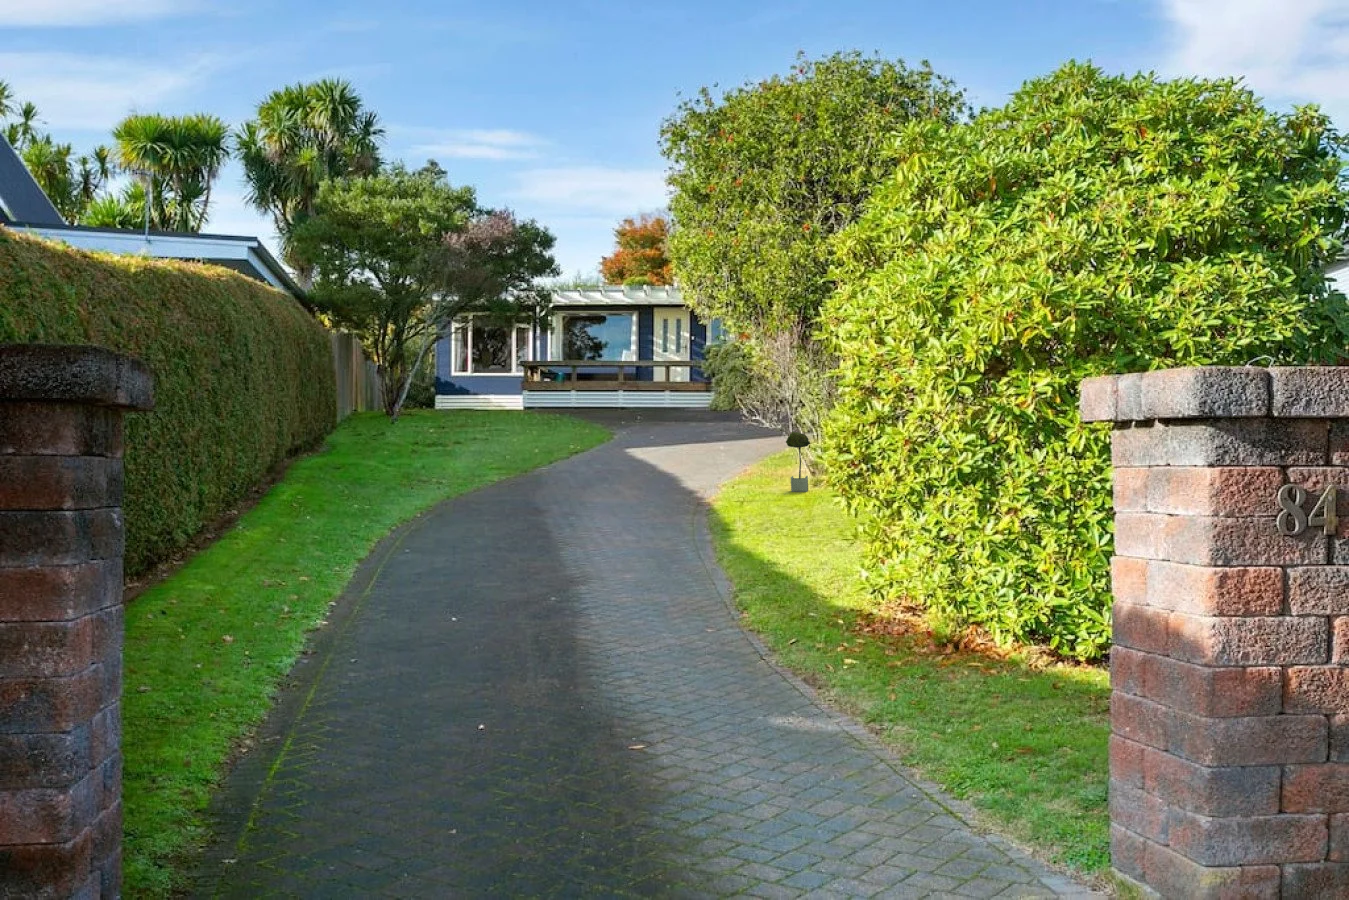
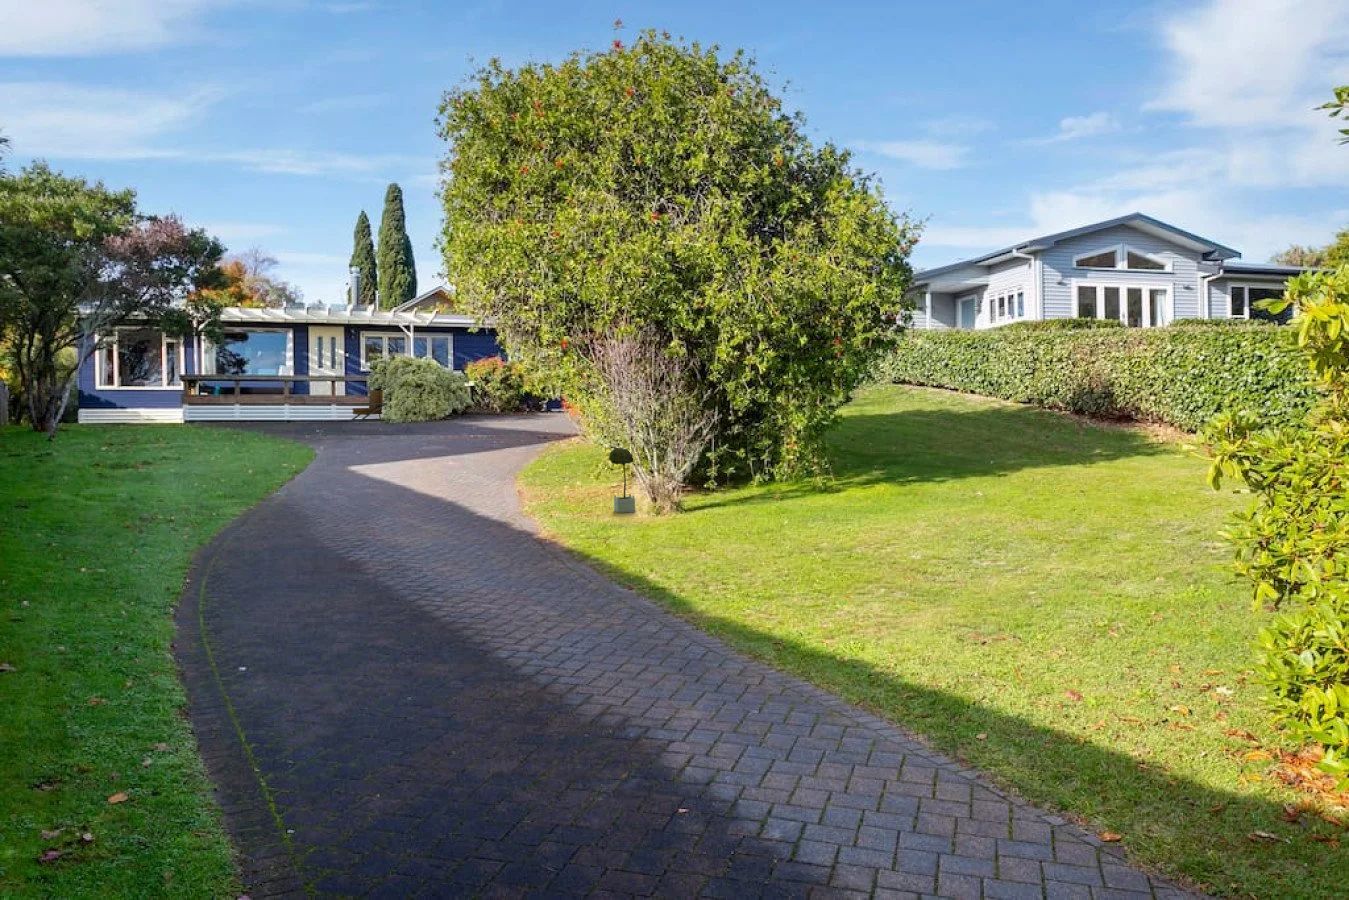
lounge chair: none [678,377,712,410] -> present [351,390,387,421]

